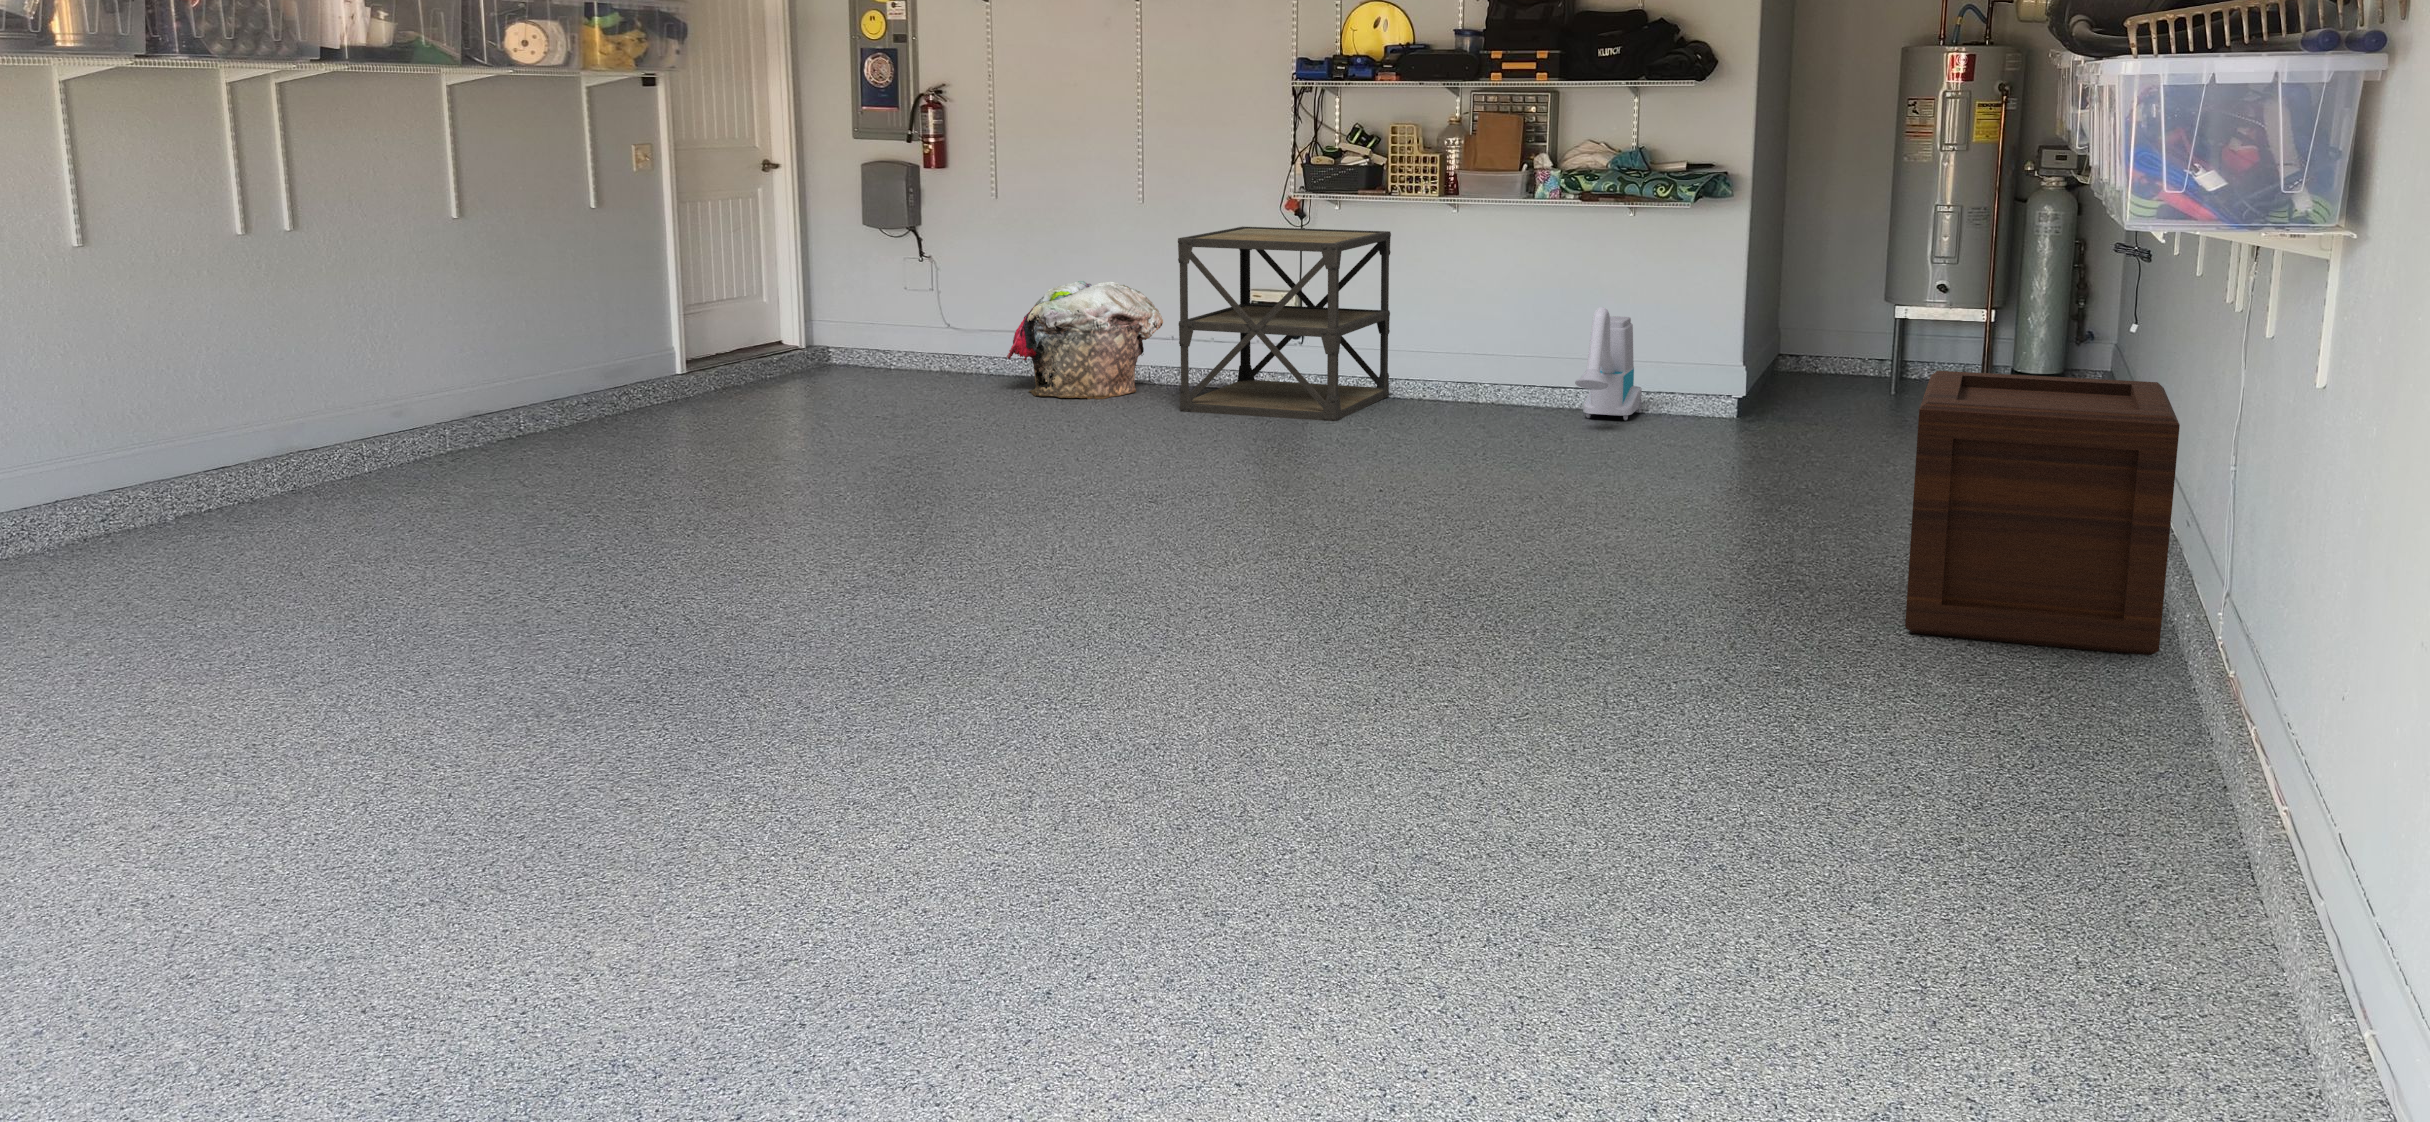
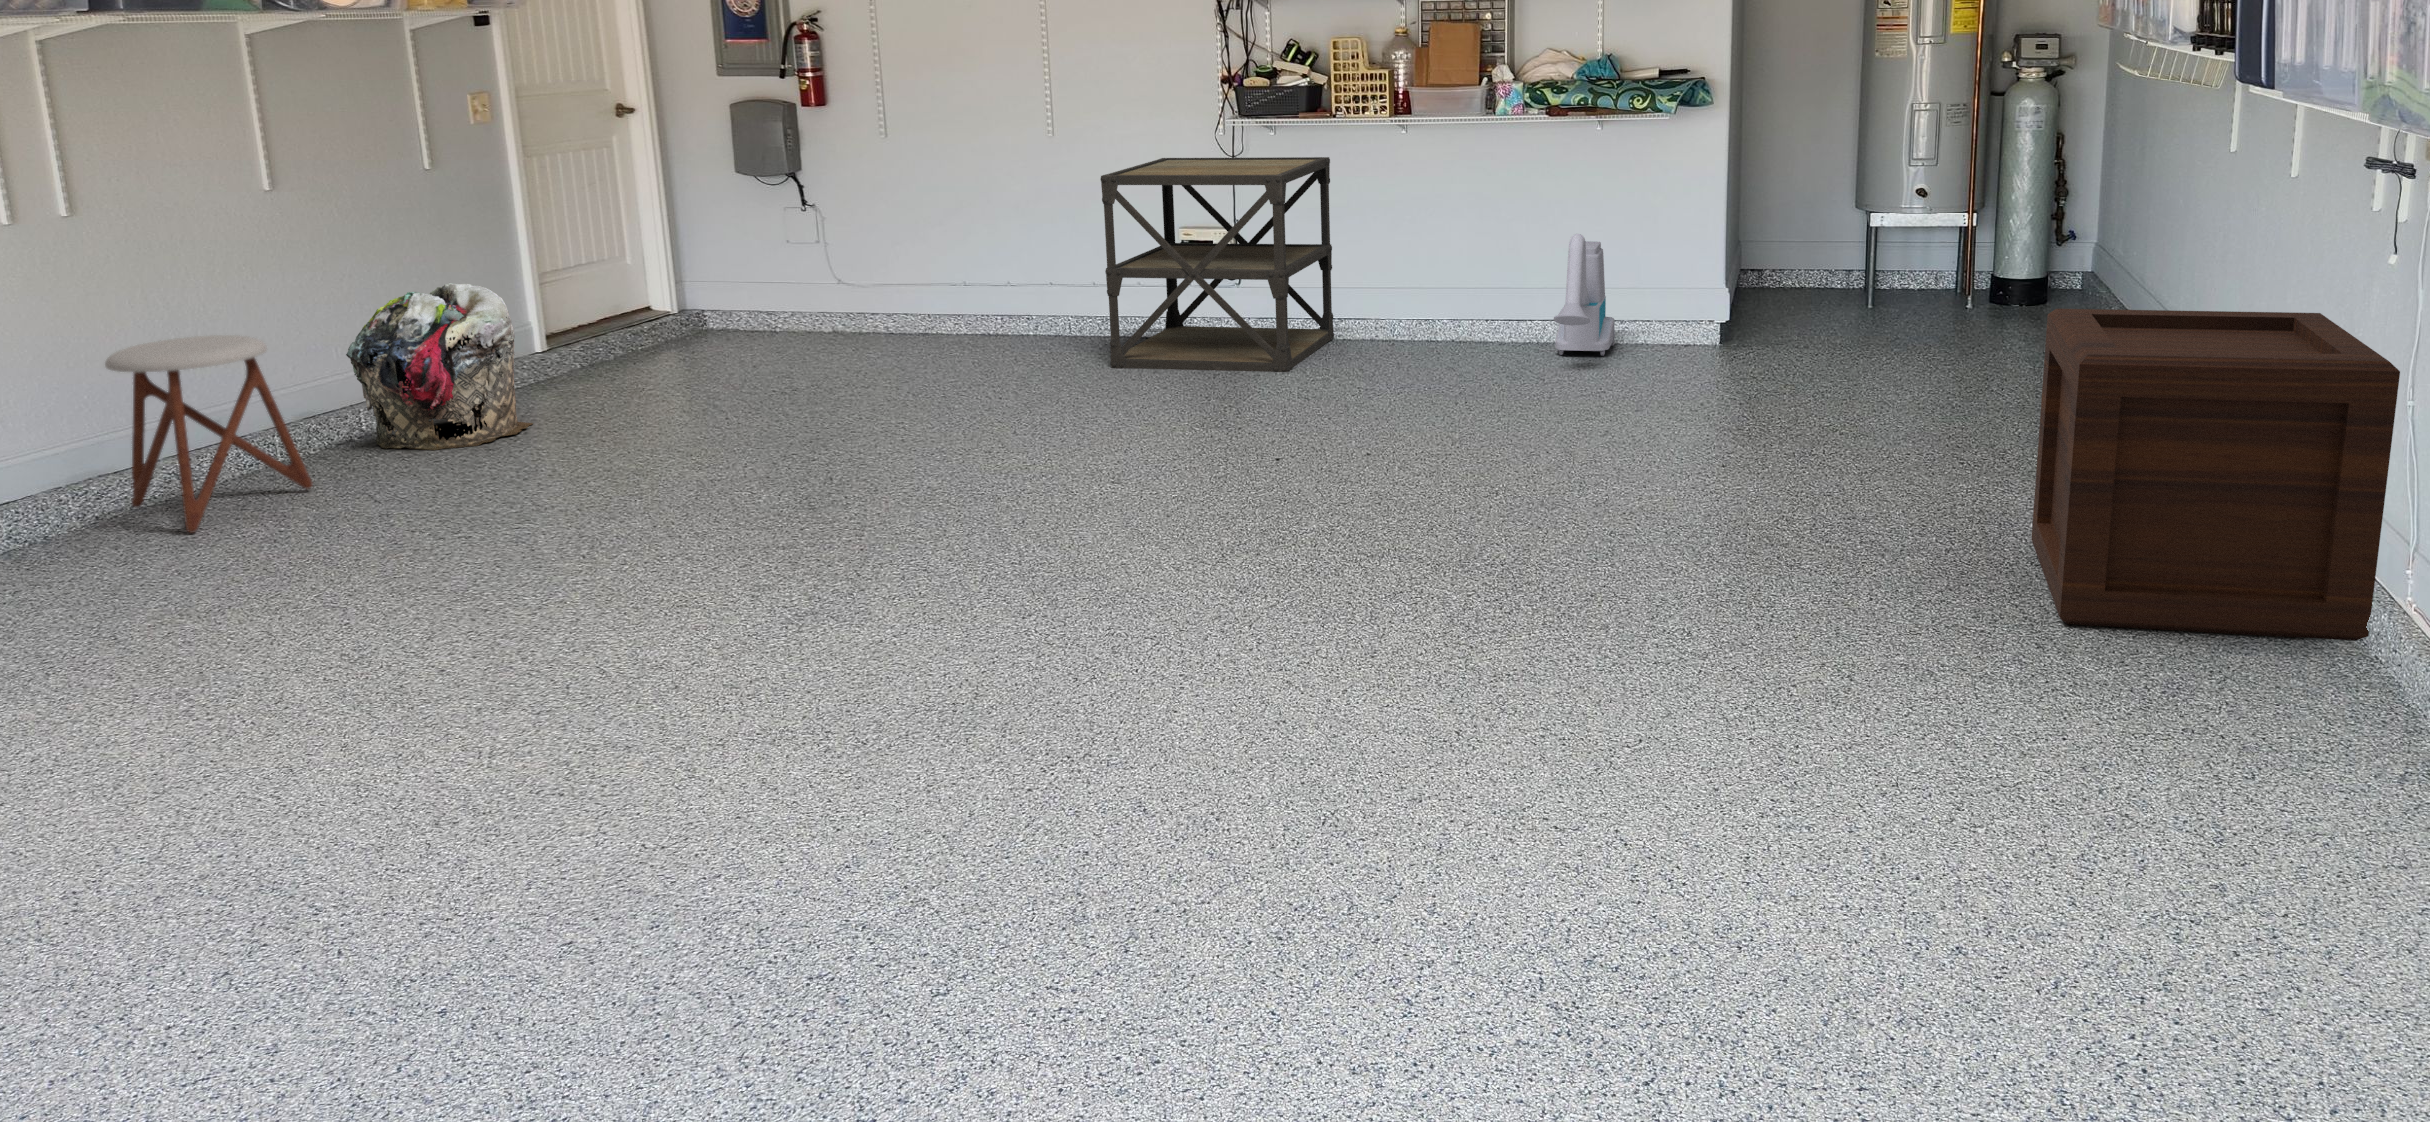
laundry basket: present [1007,281,1163,399] -> present [346,283,533,450]
stool: none [308,336,471,499] -> present [105,335,313,533]

